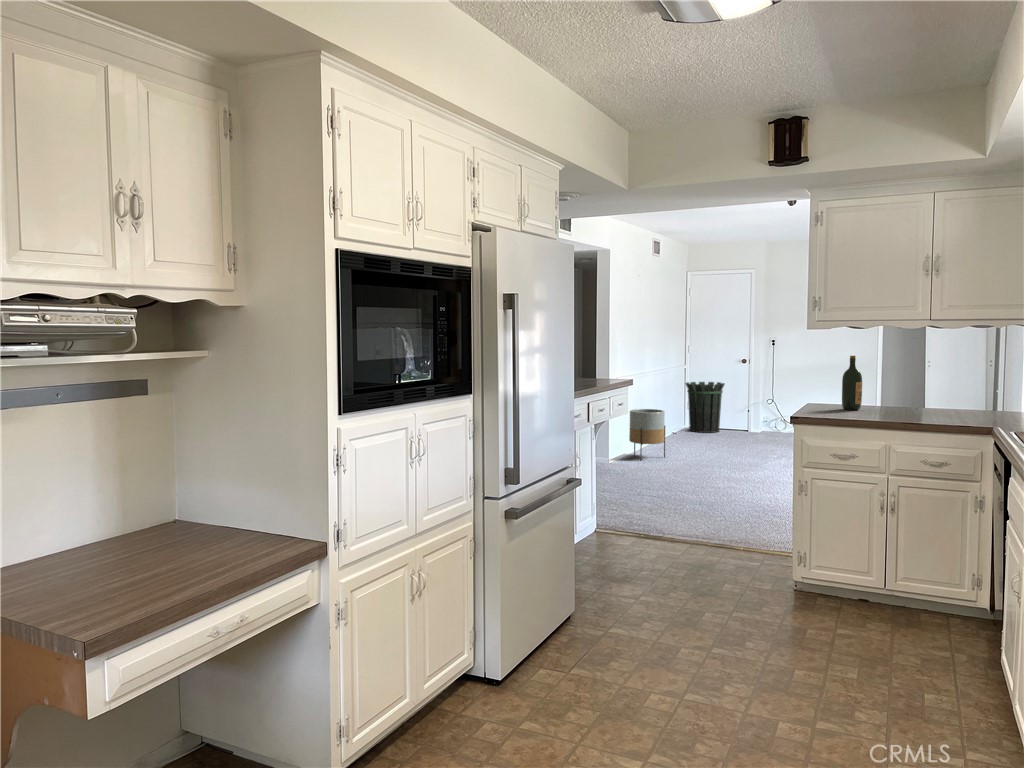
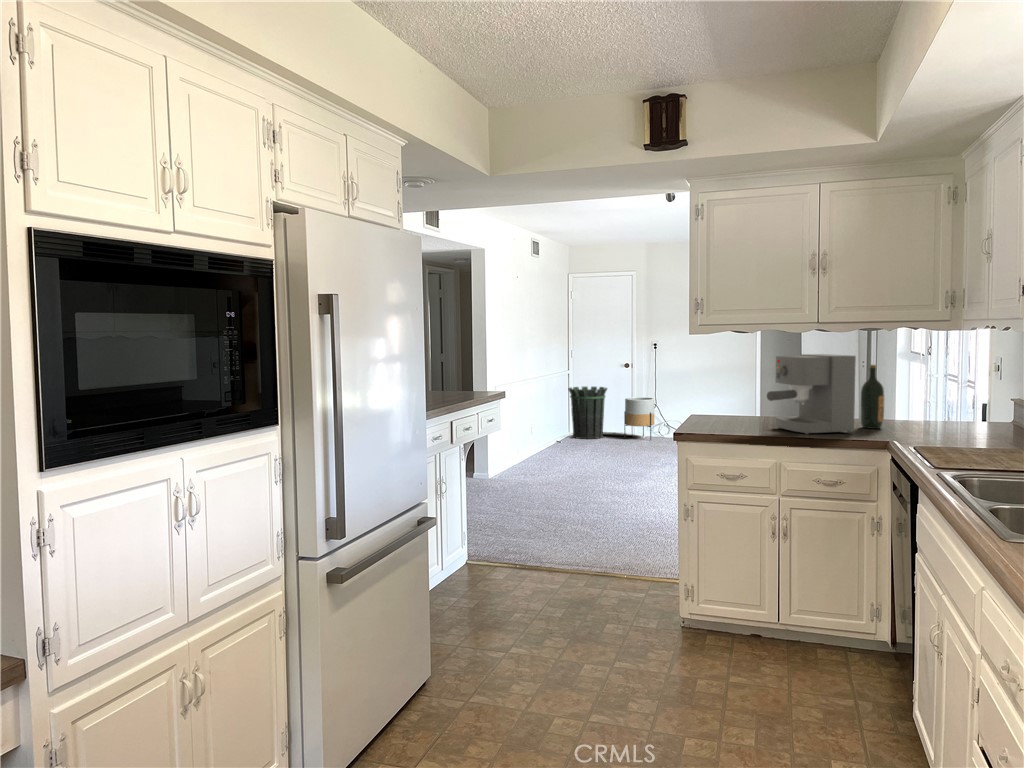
coffee maker: none [878,348,965,421] -> present [767,354,856,435]
wine bottle: present [842,356,862,410] -> present [860,365,884,429]
planter: present [629,409,665,460] -> present [624,397,654,440]

